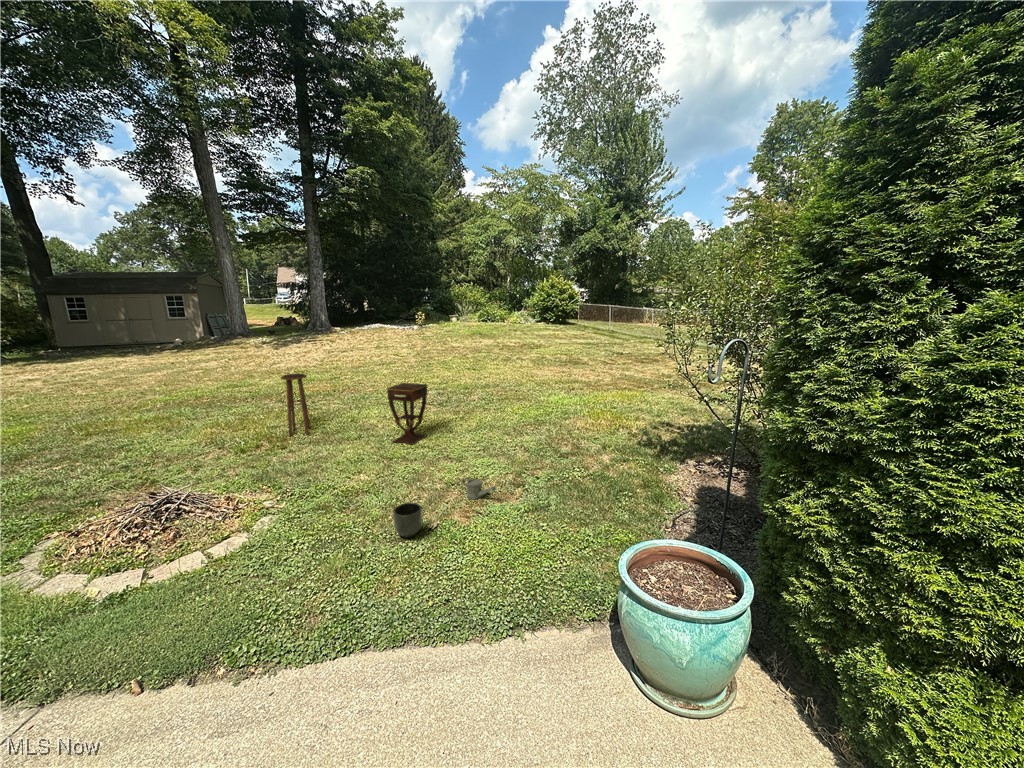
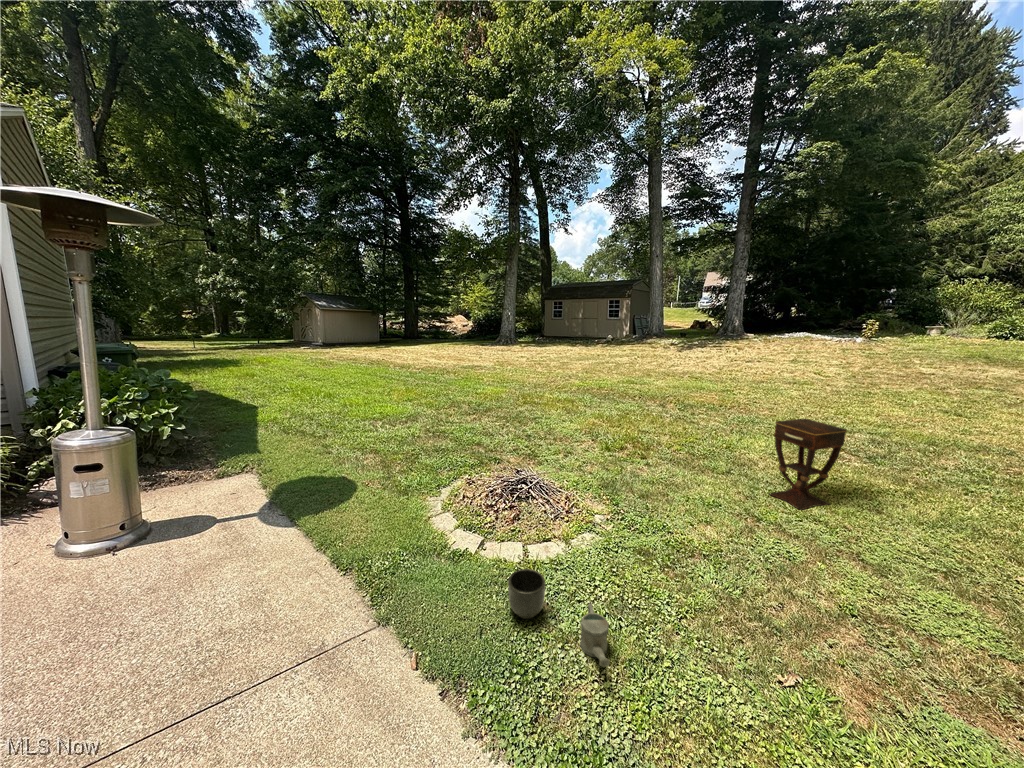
stool: present [281,373,311,436] -> none [652,381,682,449]
watering can: present [462,478,496,500] -> present [580,604,610,667]
planter: present [393,503,422,538] -> present [508,569,545,619]

